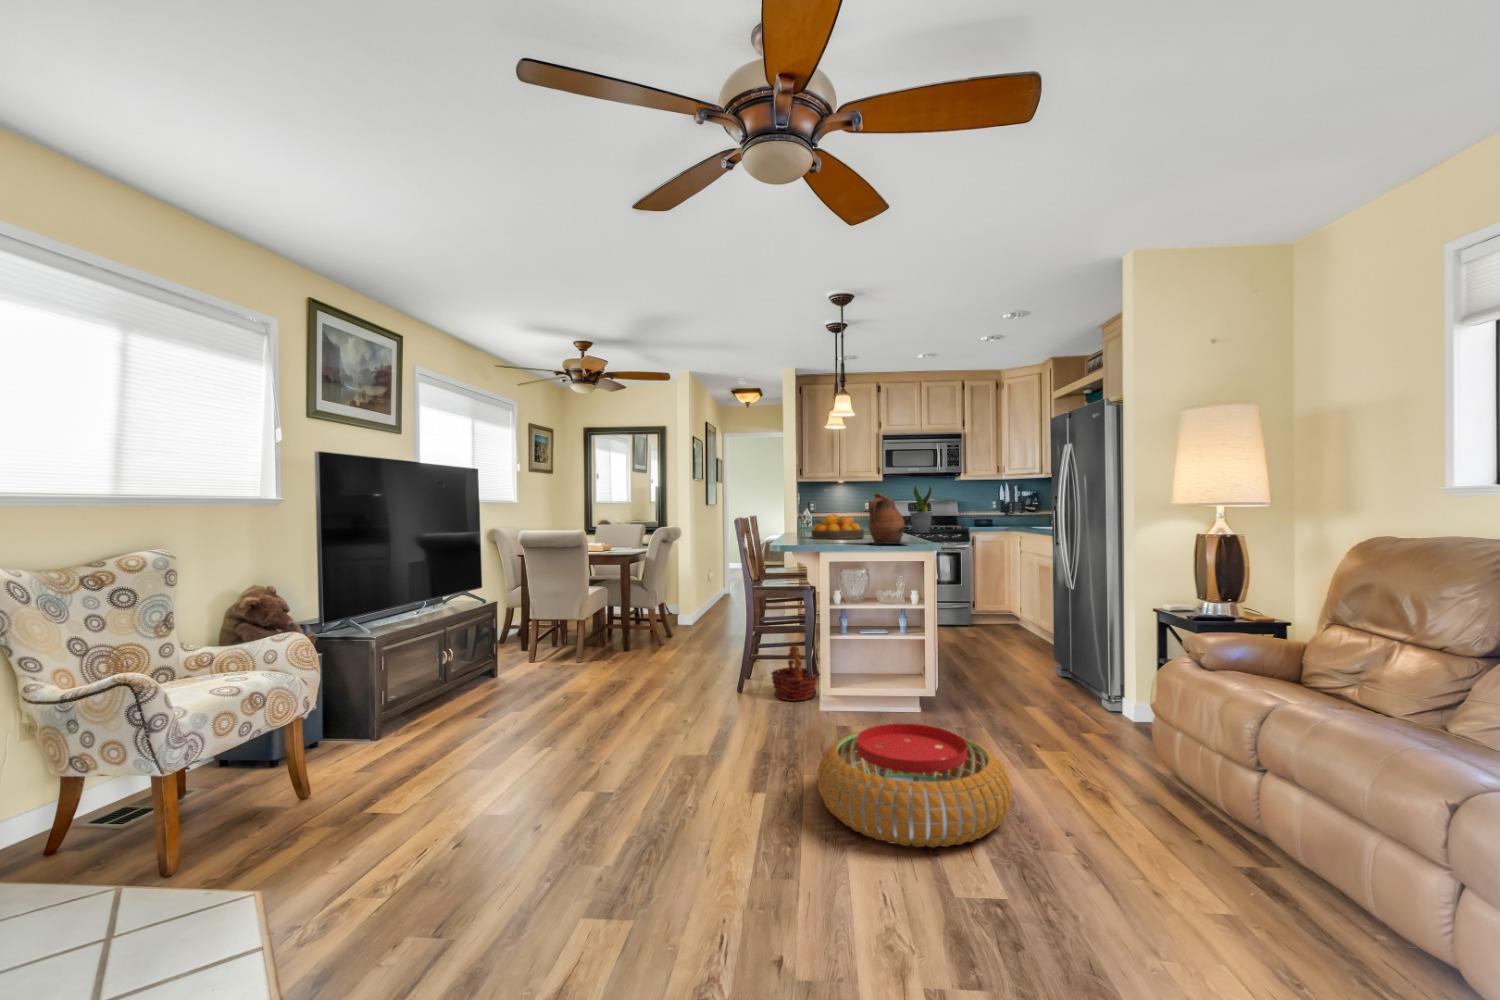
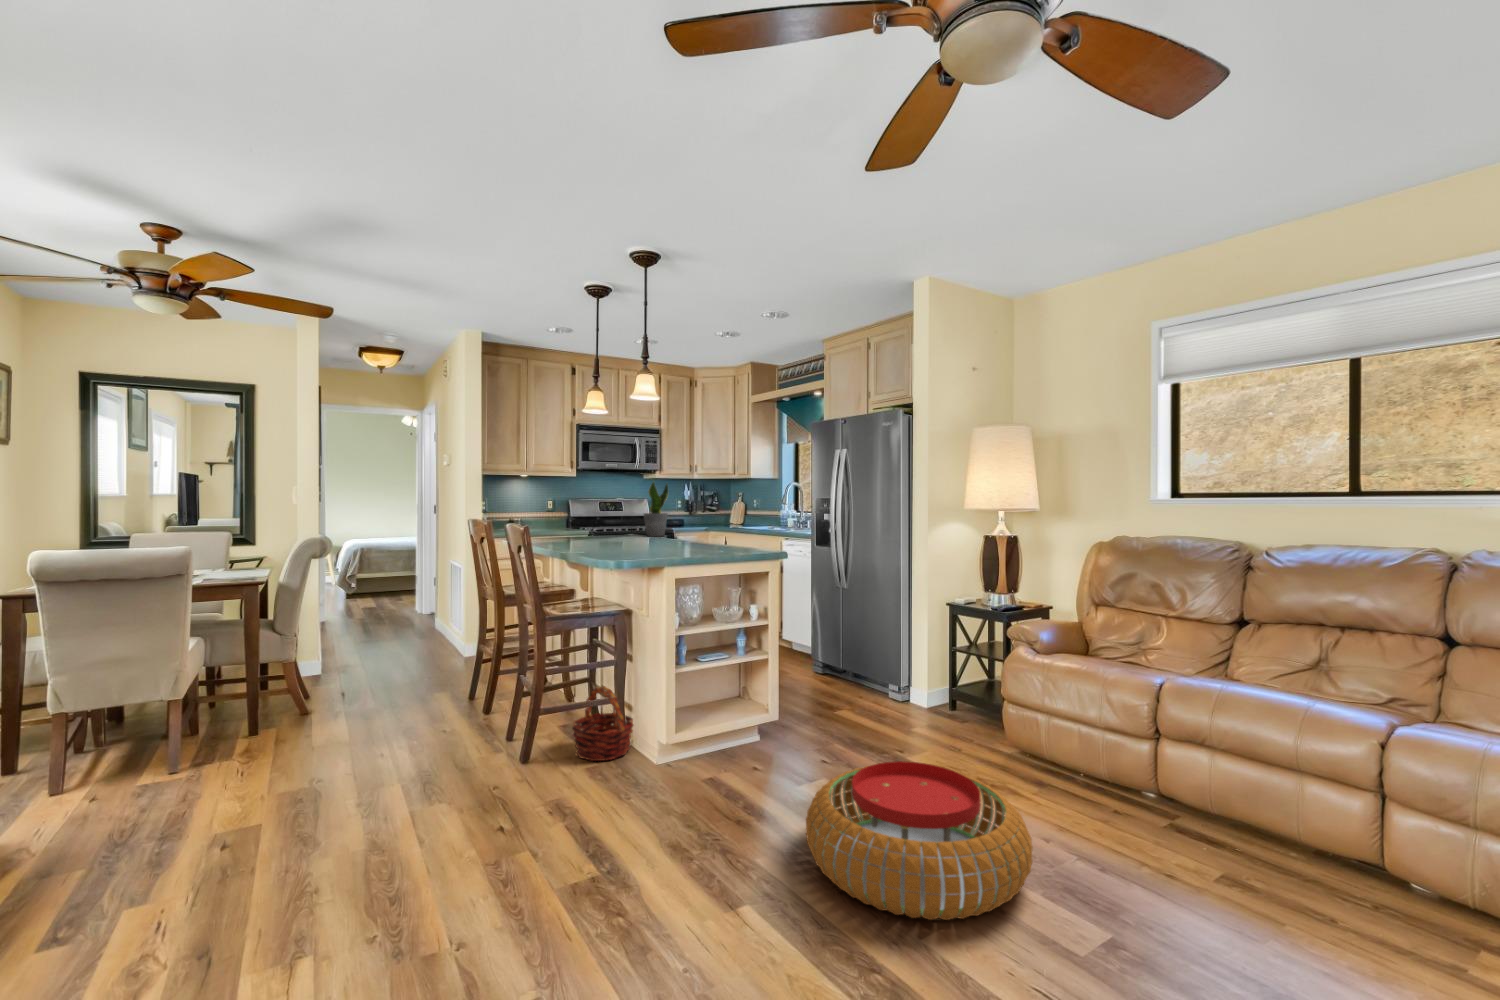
ceramic pitcher: present [867,494,907,544] -> none [700,494,756,554]
fruit bowl: present [811,514,864,539] -> none [586,517,651,548]

